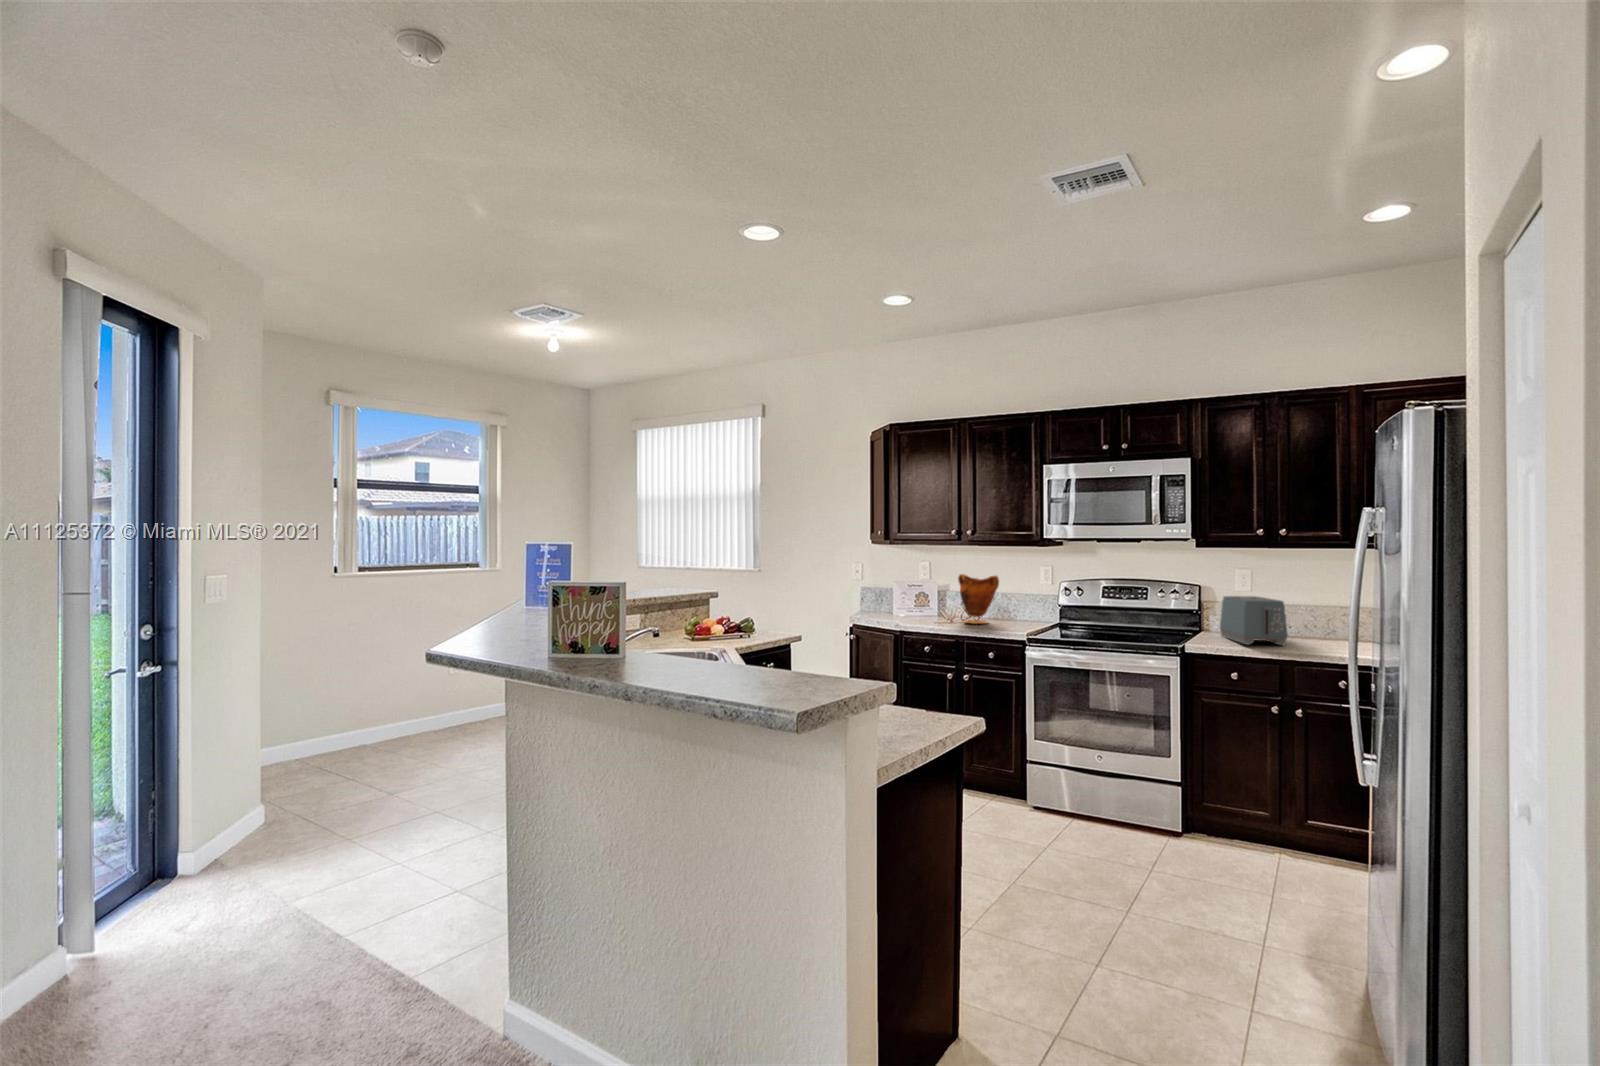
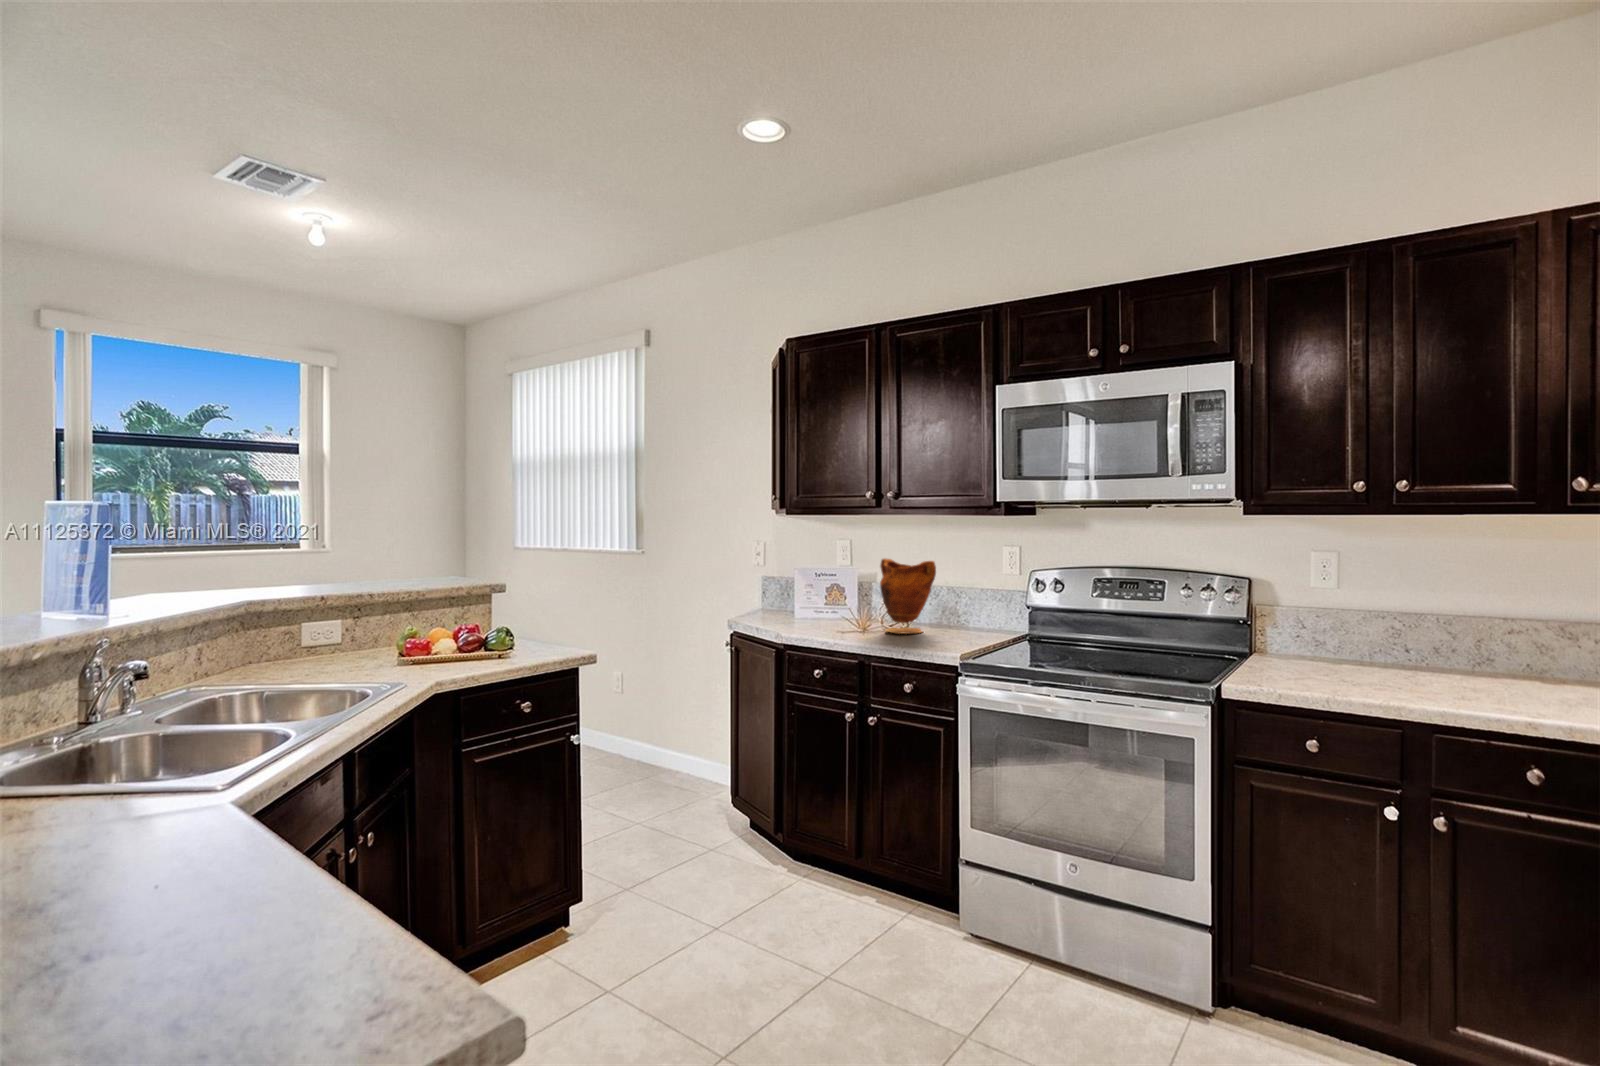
toaster: present [1220,596,1288,645] -> none [1285,597,1415,689]

